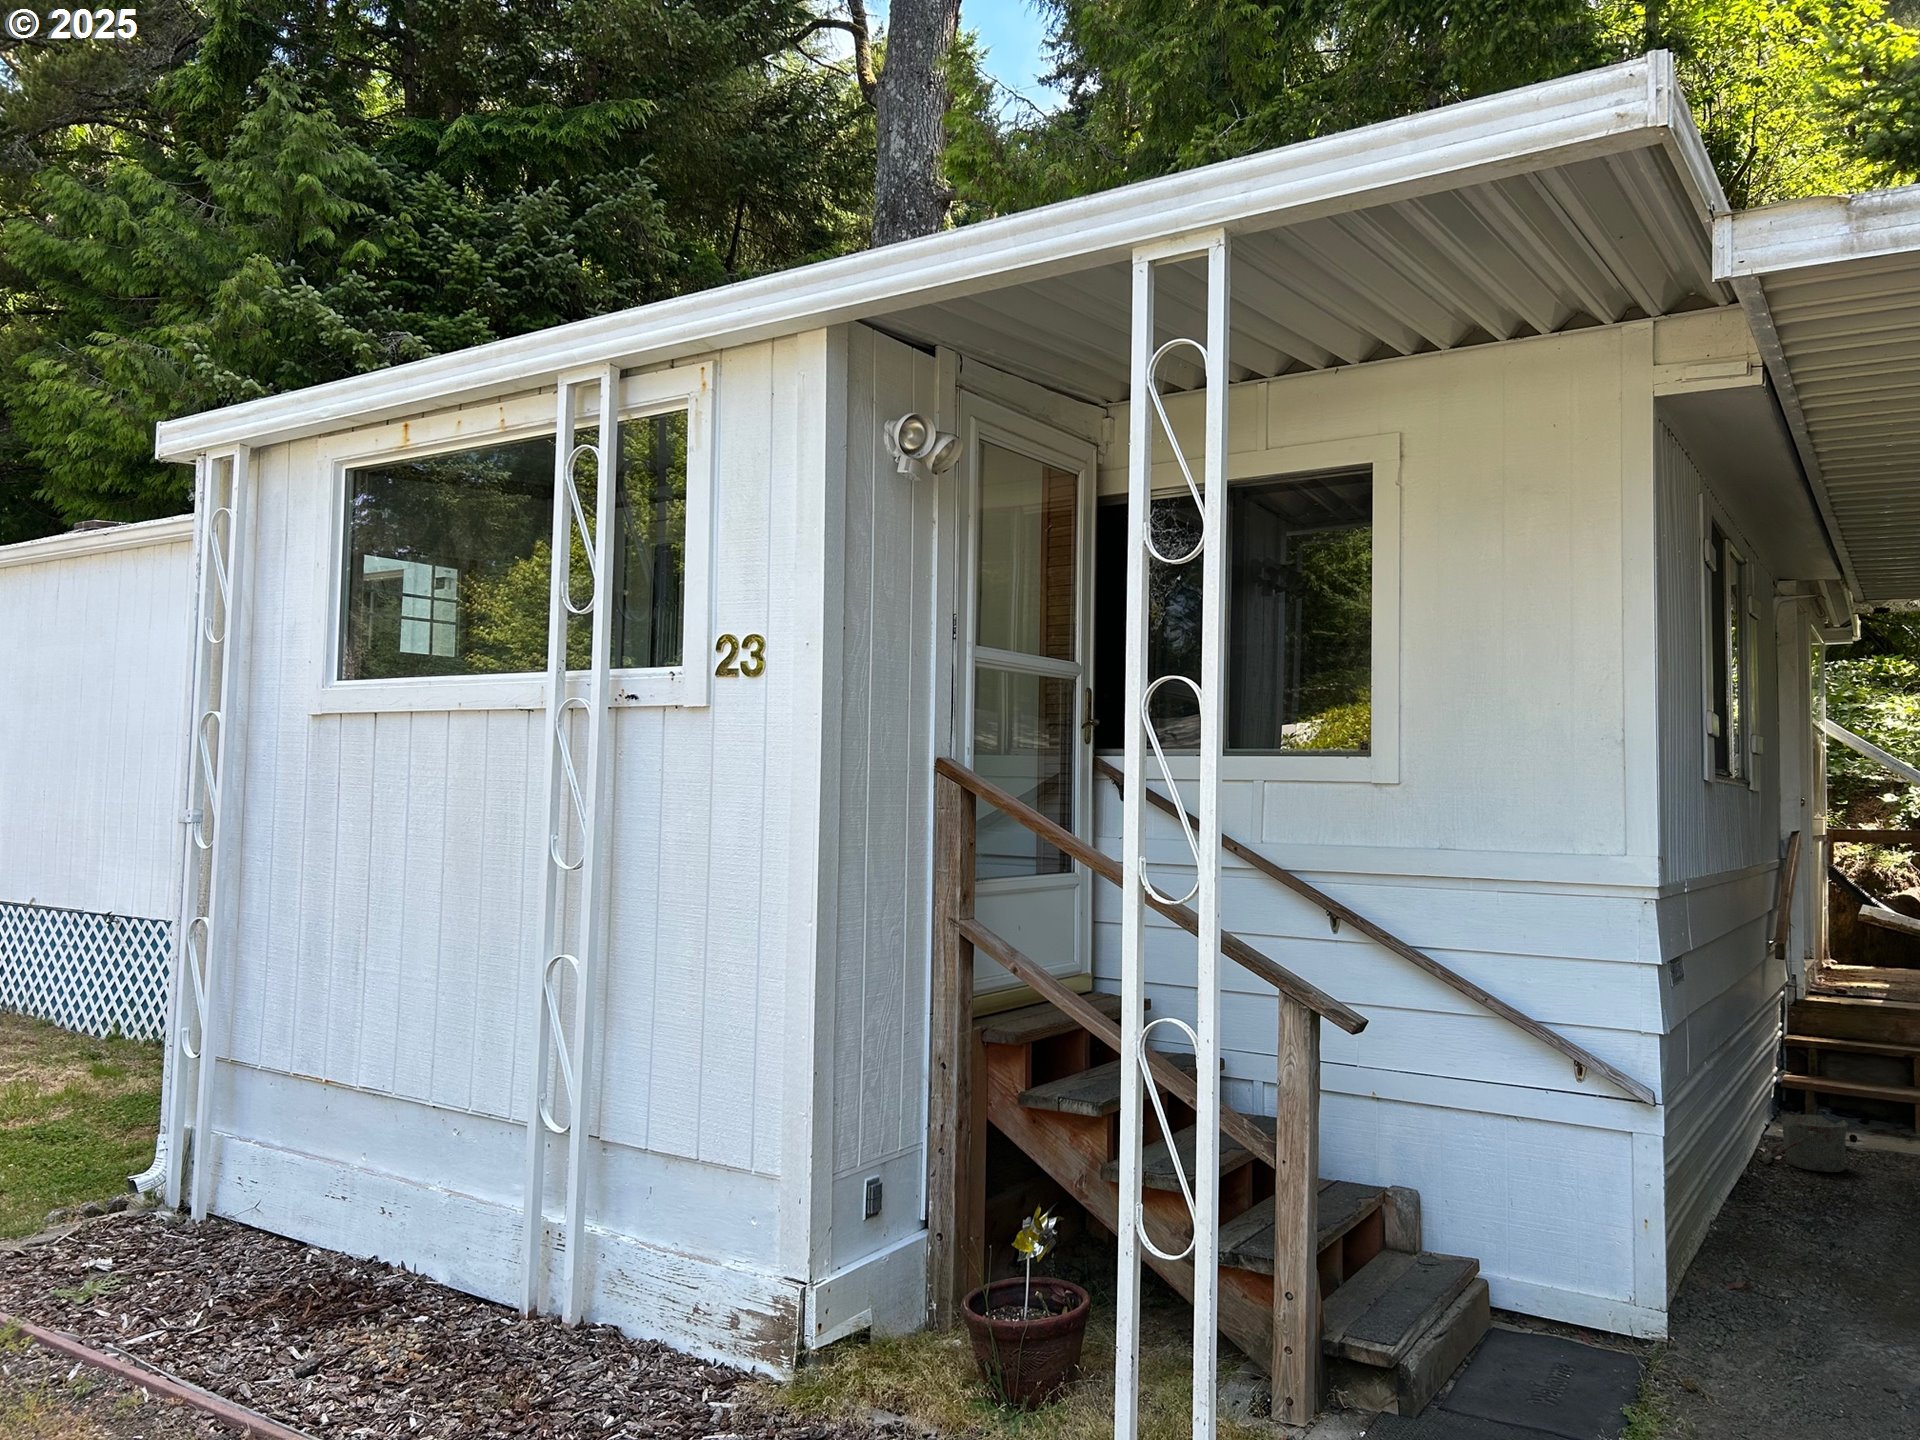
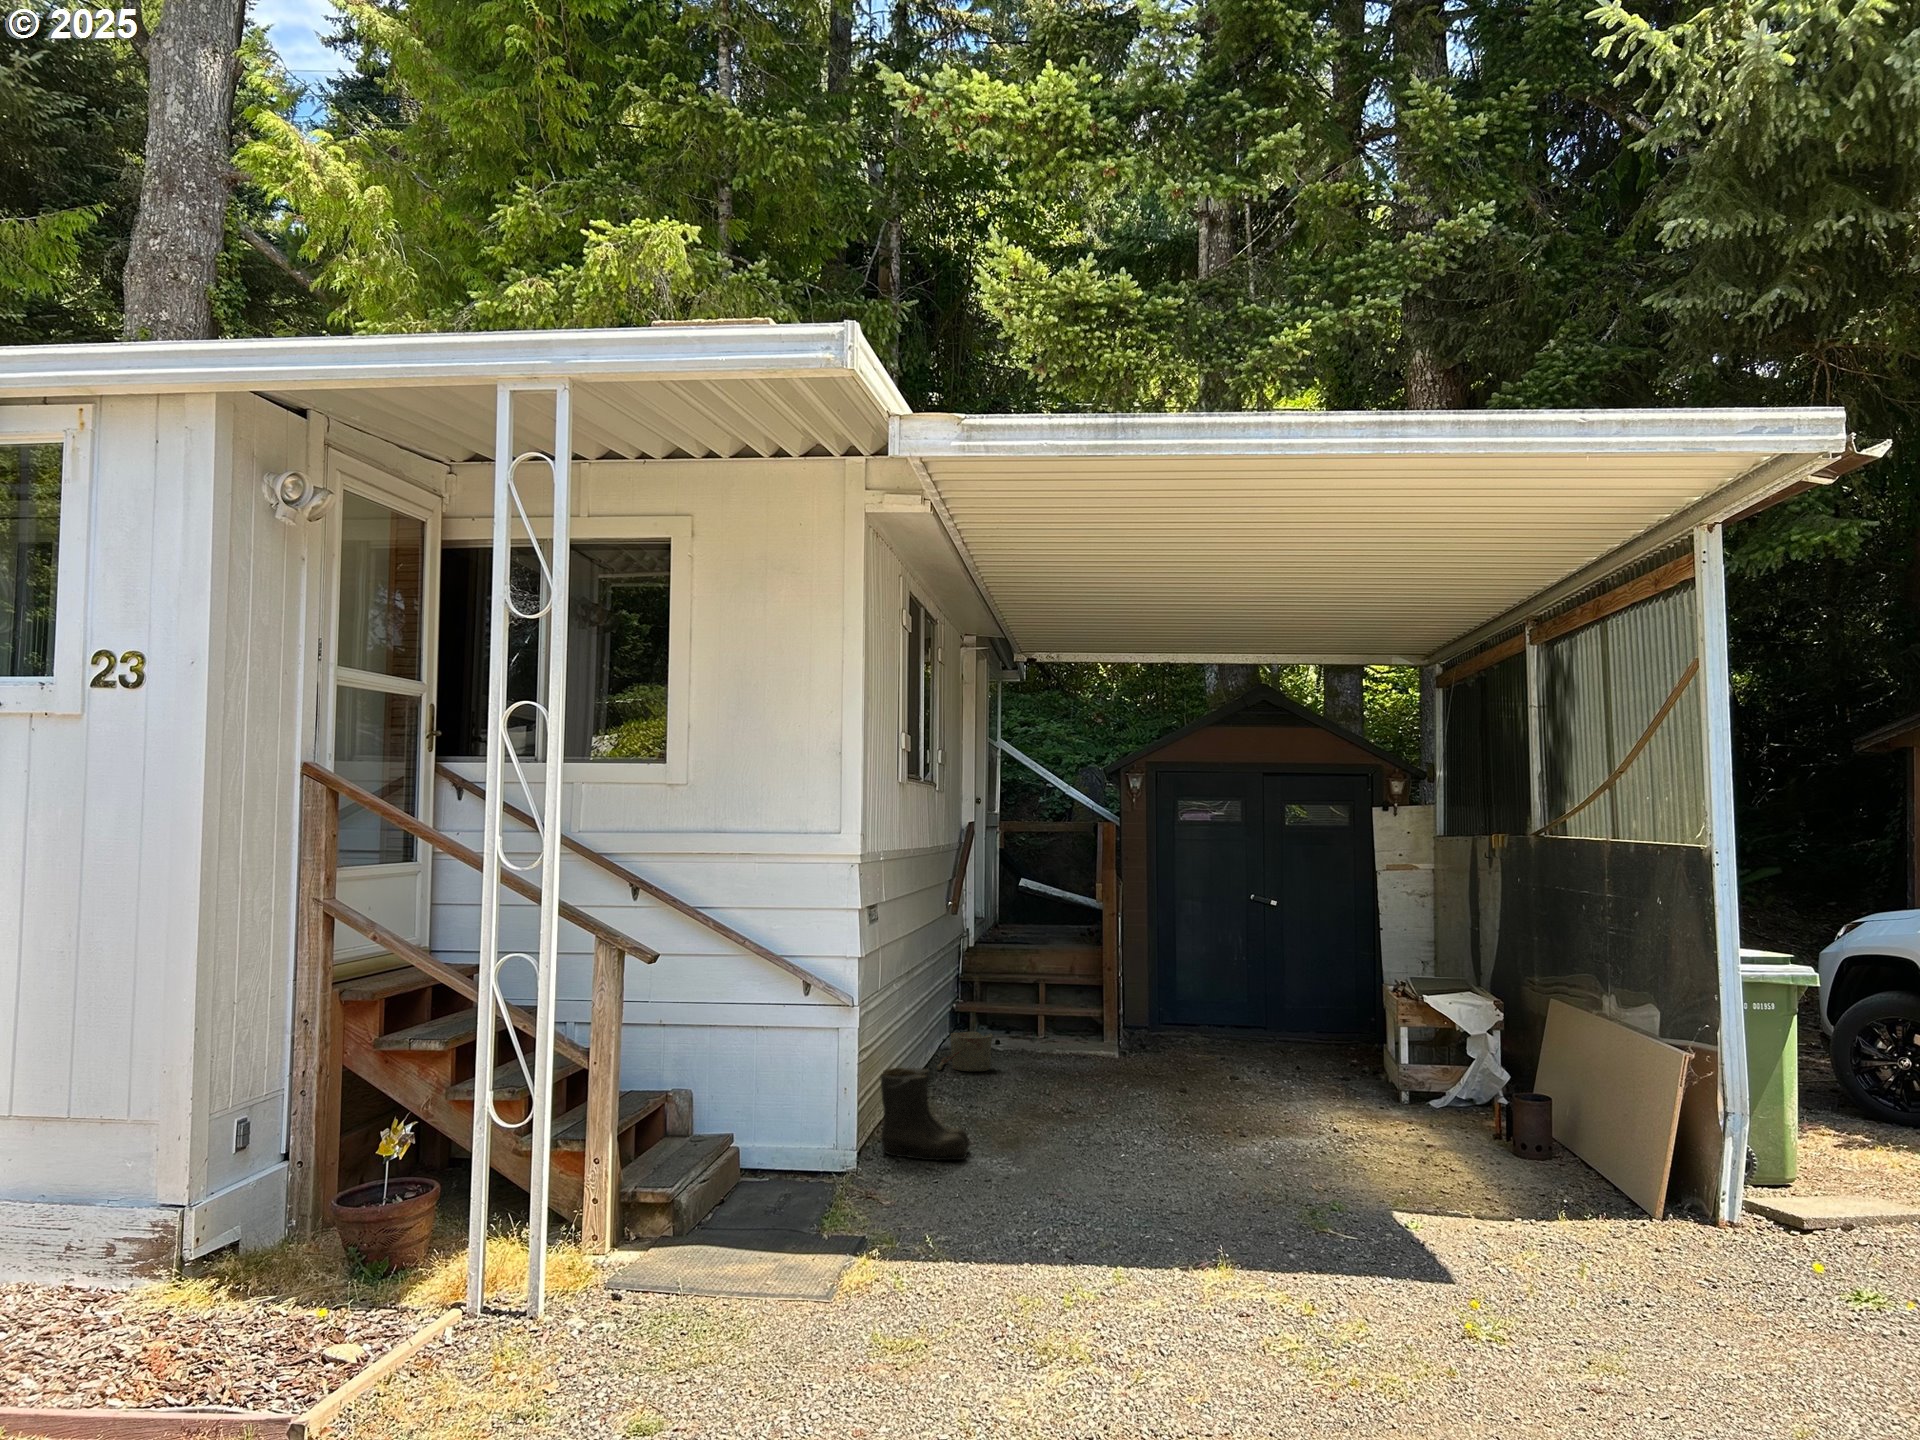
boots: none [1697,1181,1849,1335] -> present [880,1068,970,1160]

